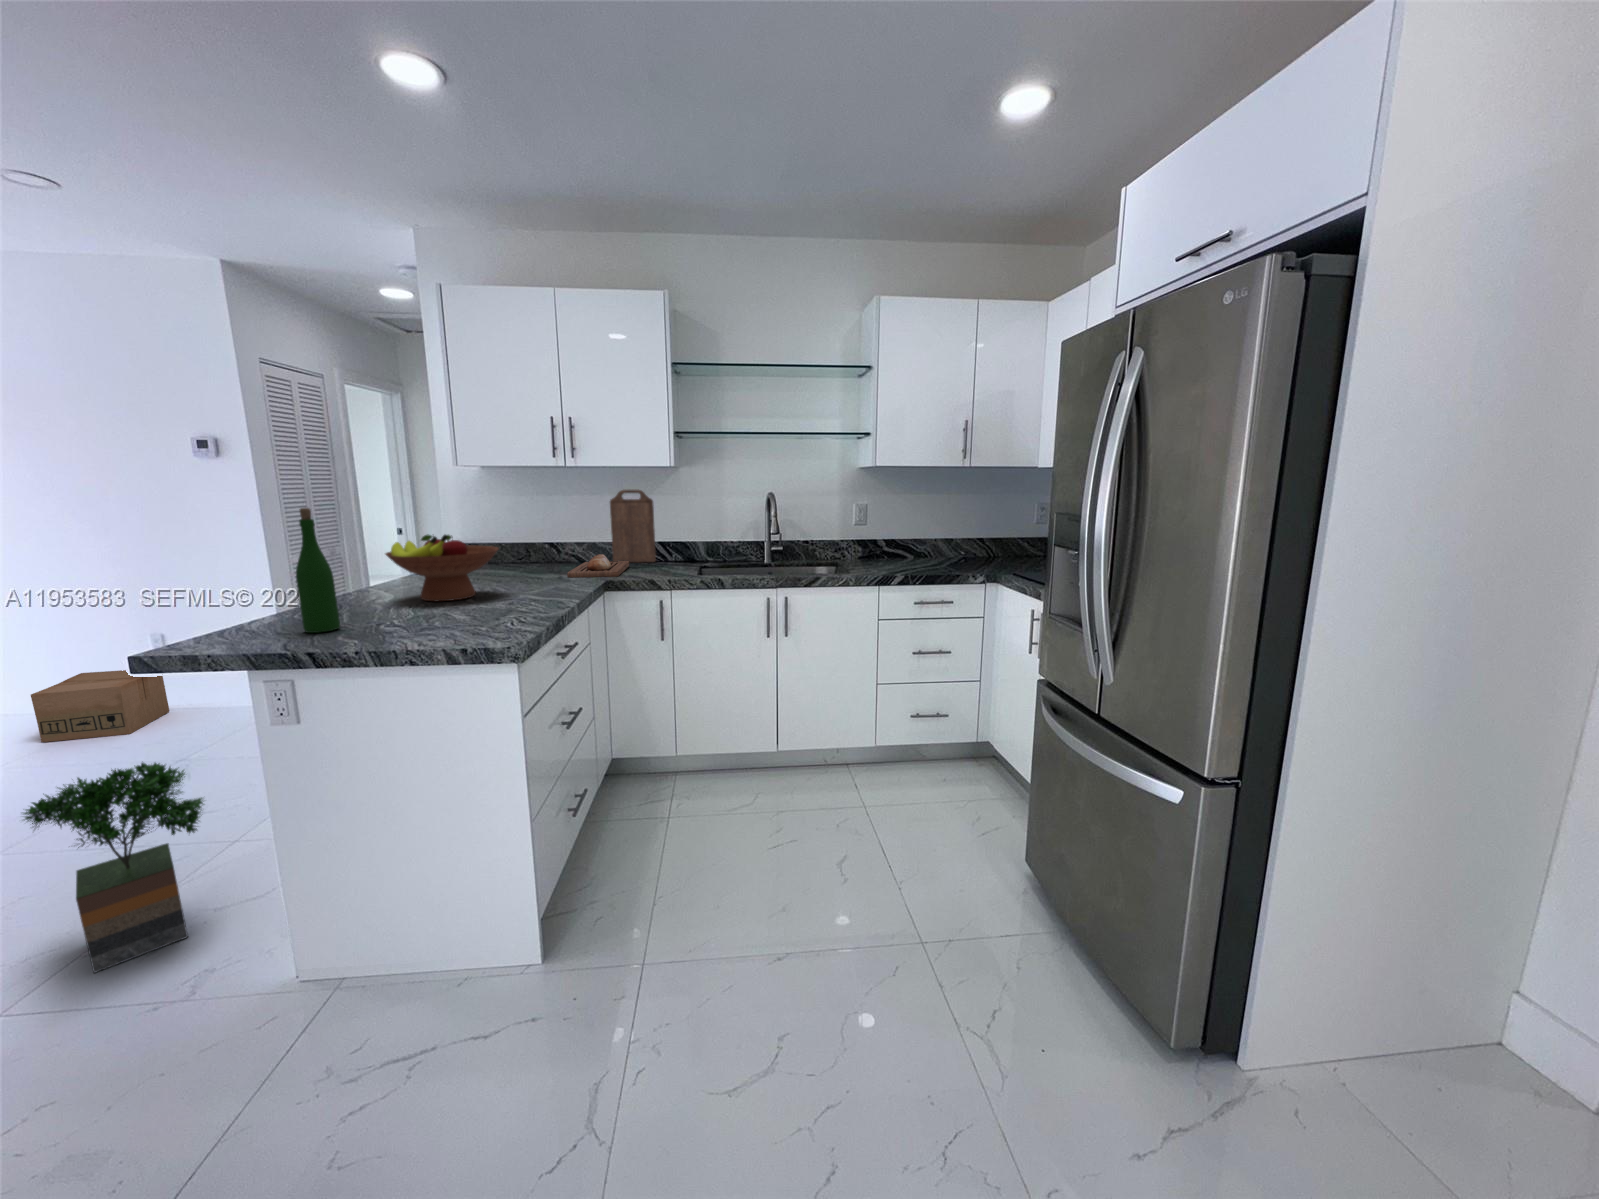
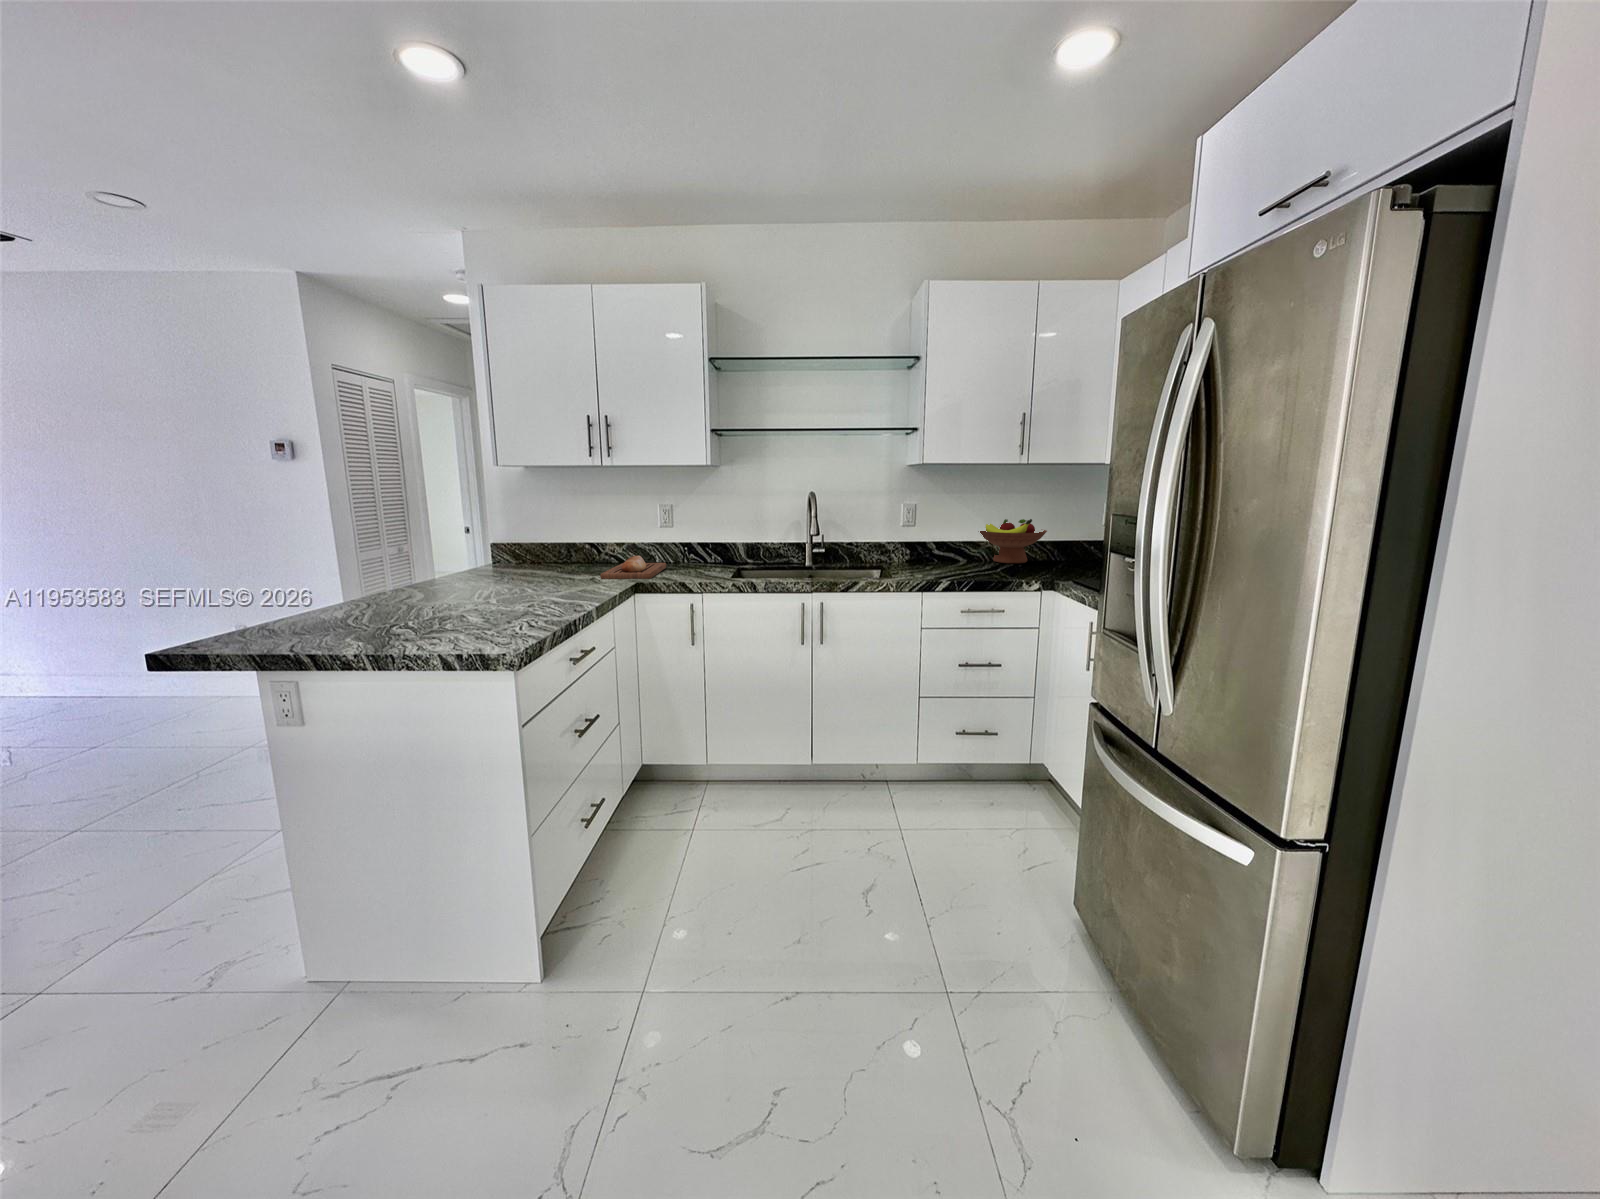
cutting board: present [610,489,656,562] -> none [650,490,695,564]
wine bottle: present [296,508,340,633] -> none [308,508,352,634]
fruit bowl: present [385,535,498,601] -> present [980,519,1047,563]
cardboard box: present [31,670,169,742] -> none [132,657,254,723]
potted tree: present [23,763,204,973] -> none [67,752,244,956]

